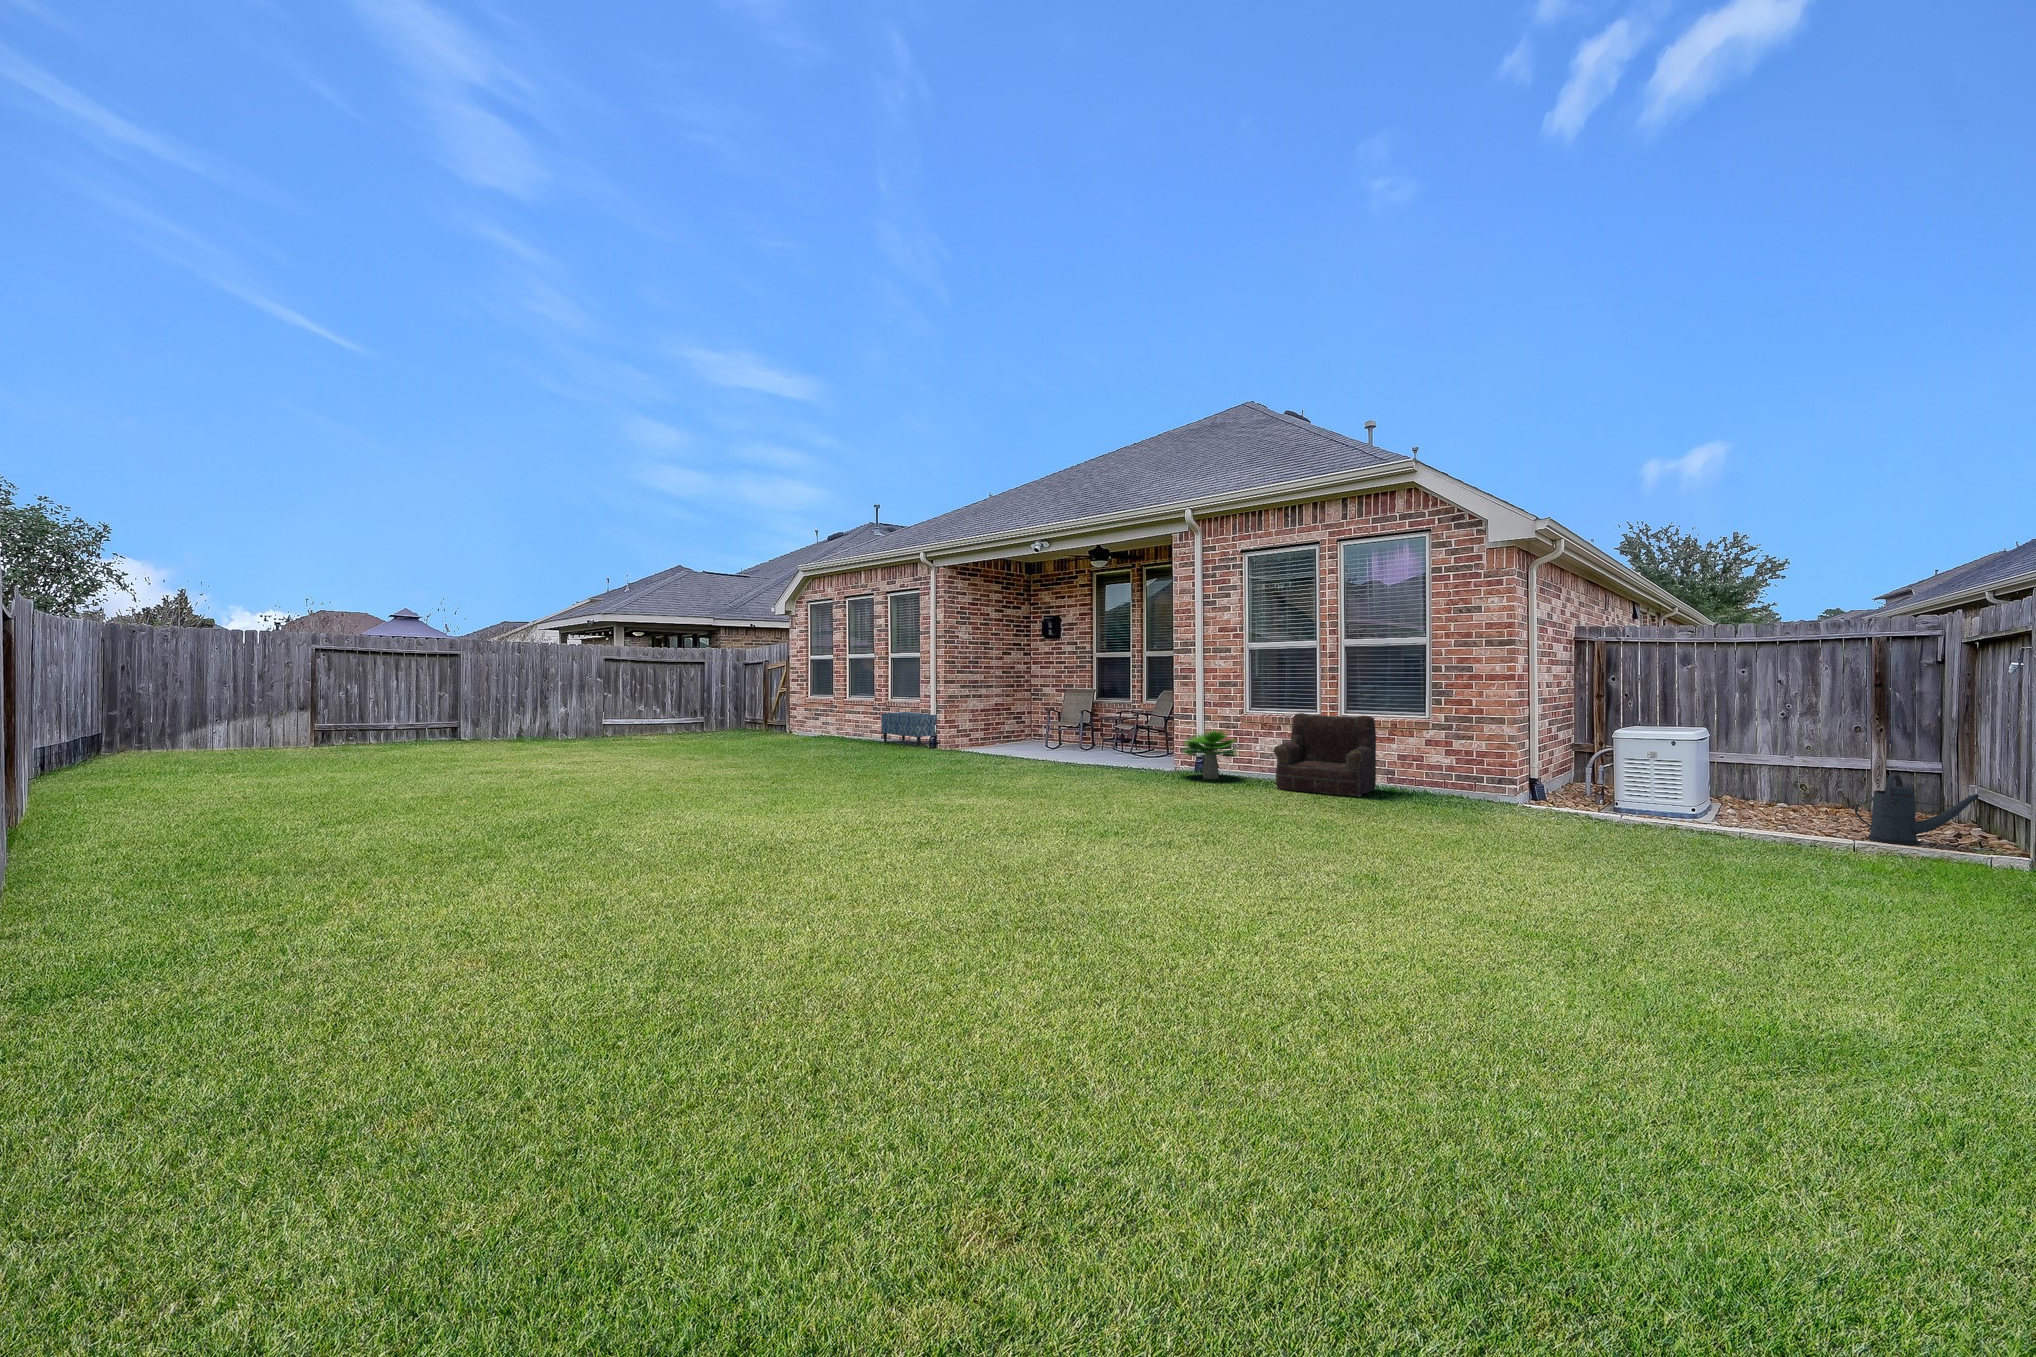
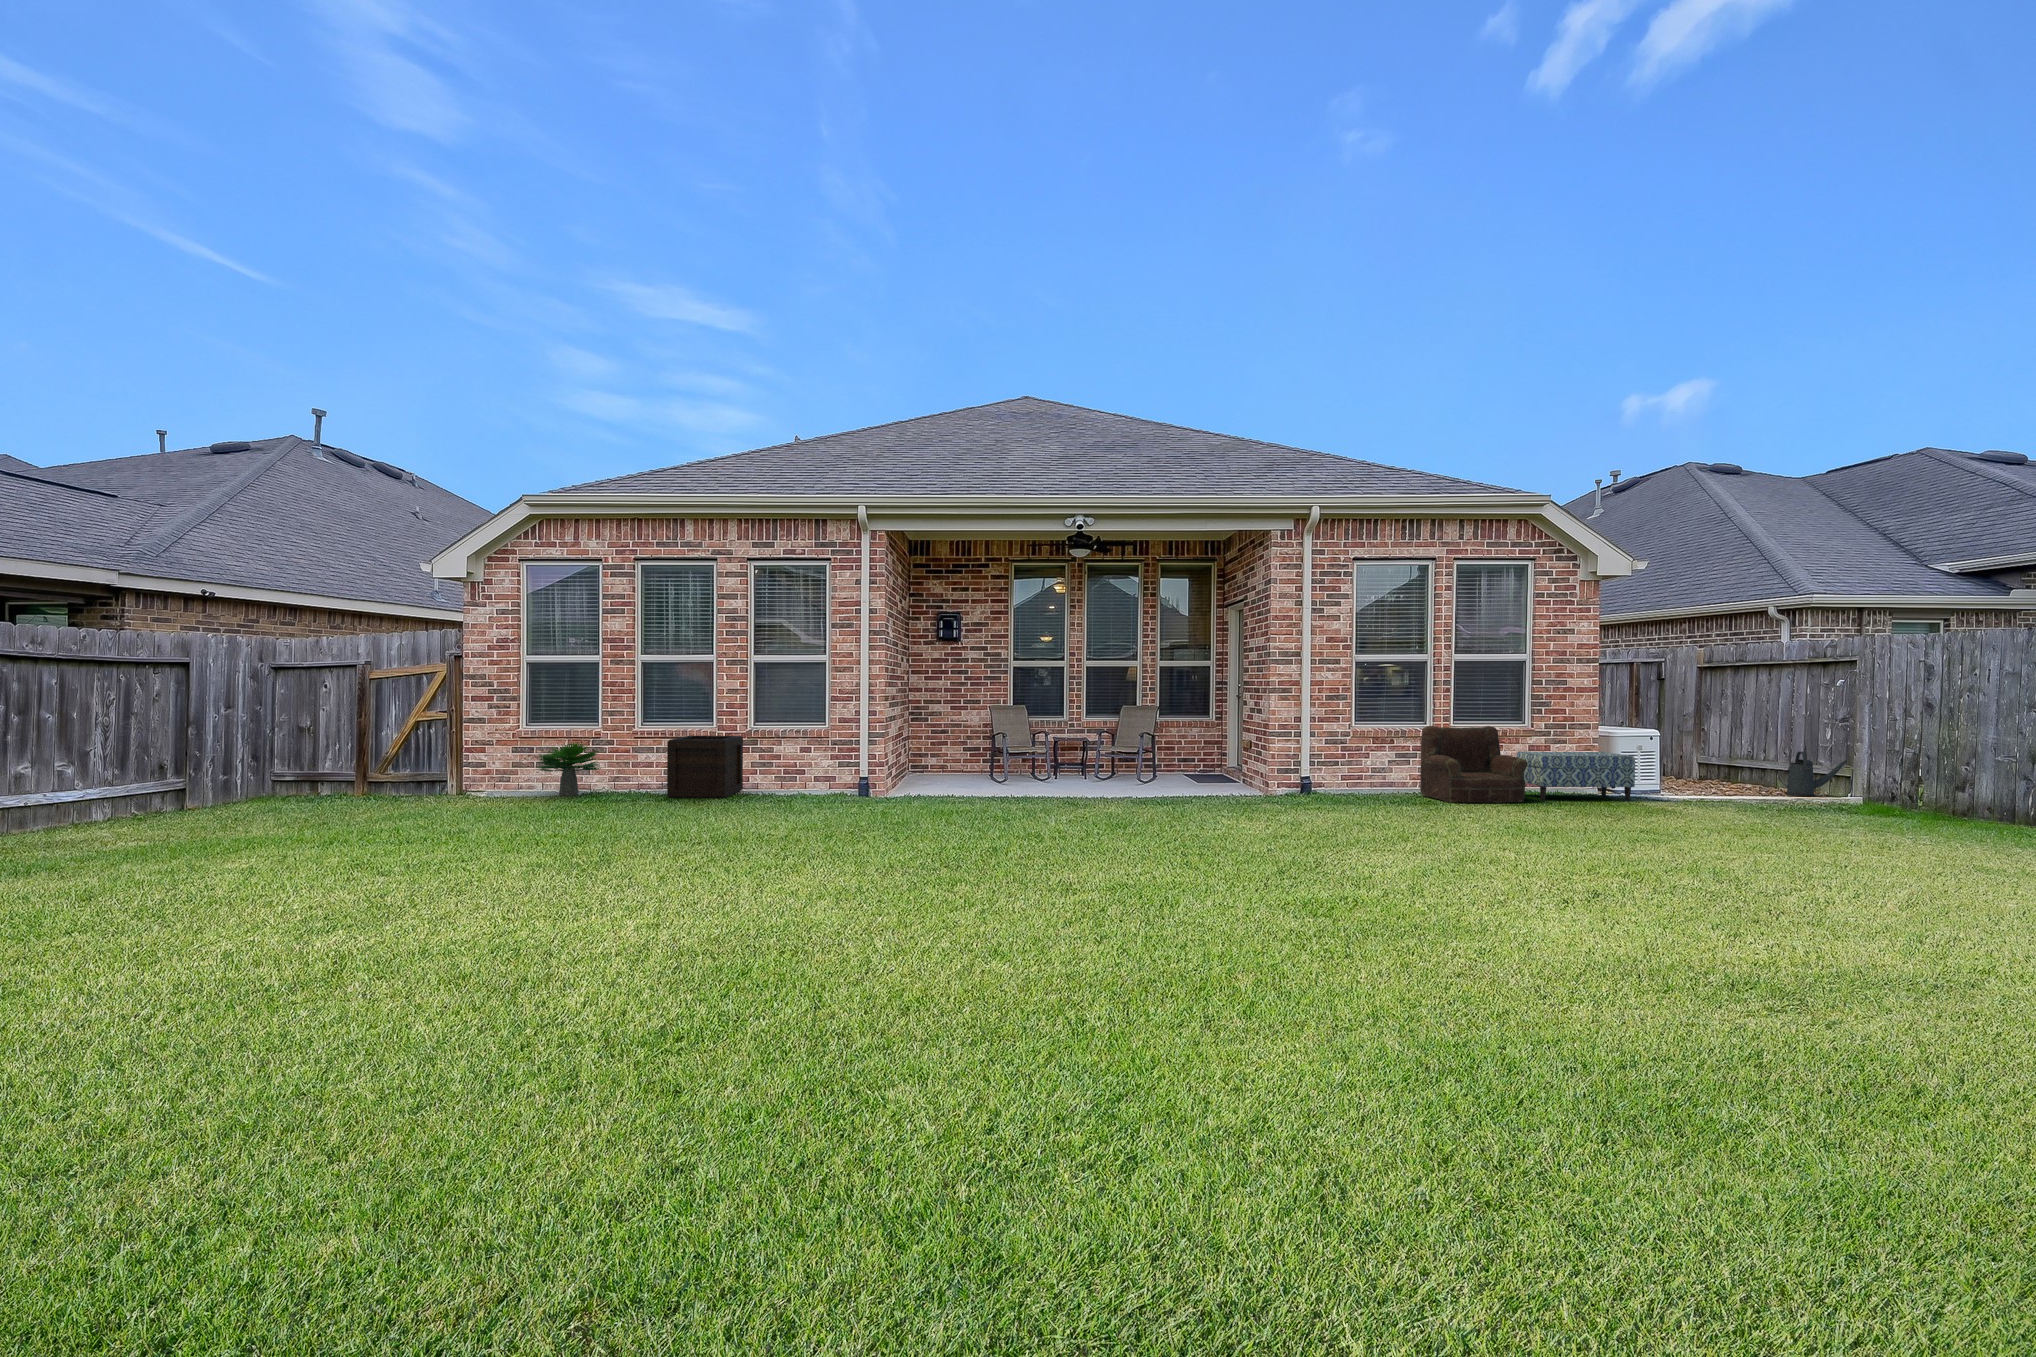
wooden crate: none [839,703,888,741] -> present [667,736,743,798]
bench: present [881,712,938,746] -> present [1517,751,1635,801]
potted plant: present [1184,730,1238,779] -> present [538,742,601,796]

